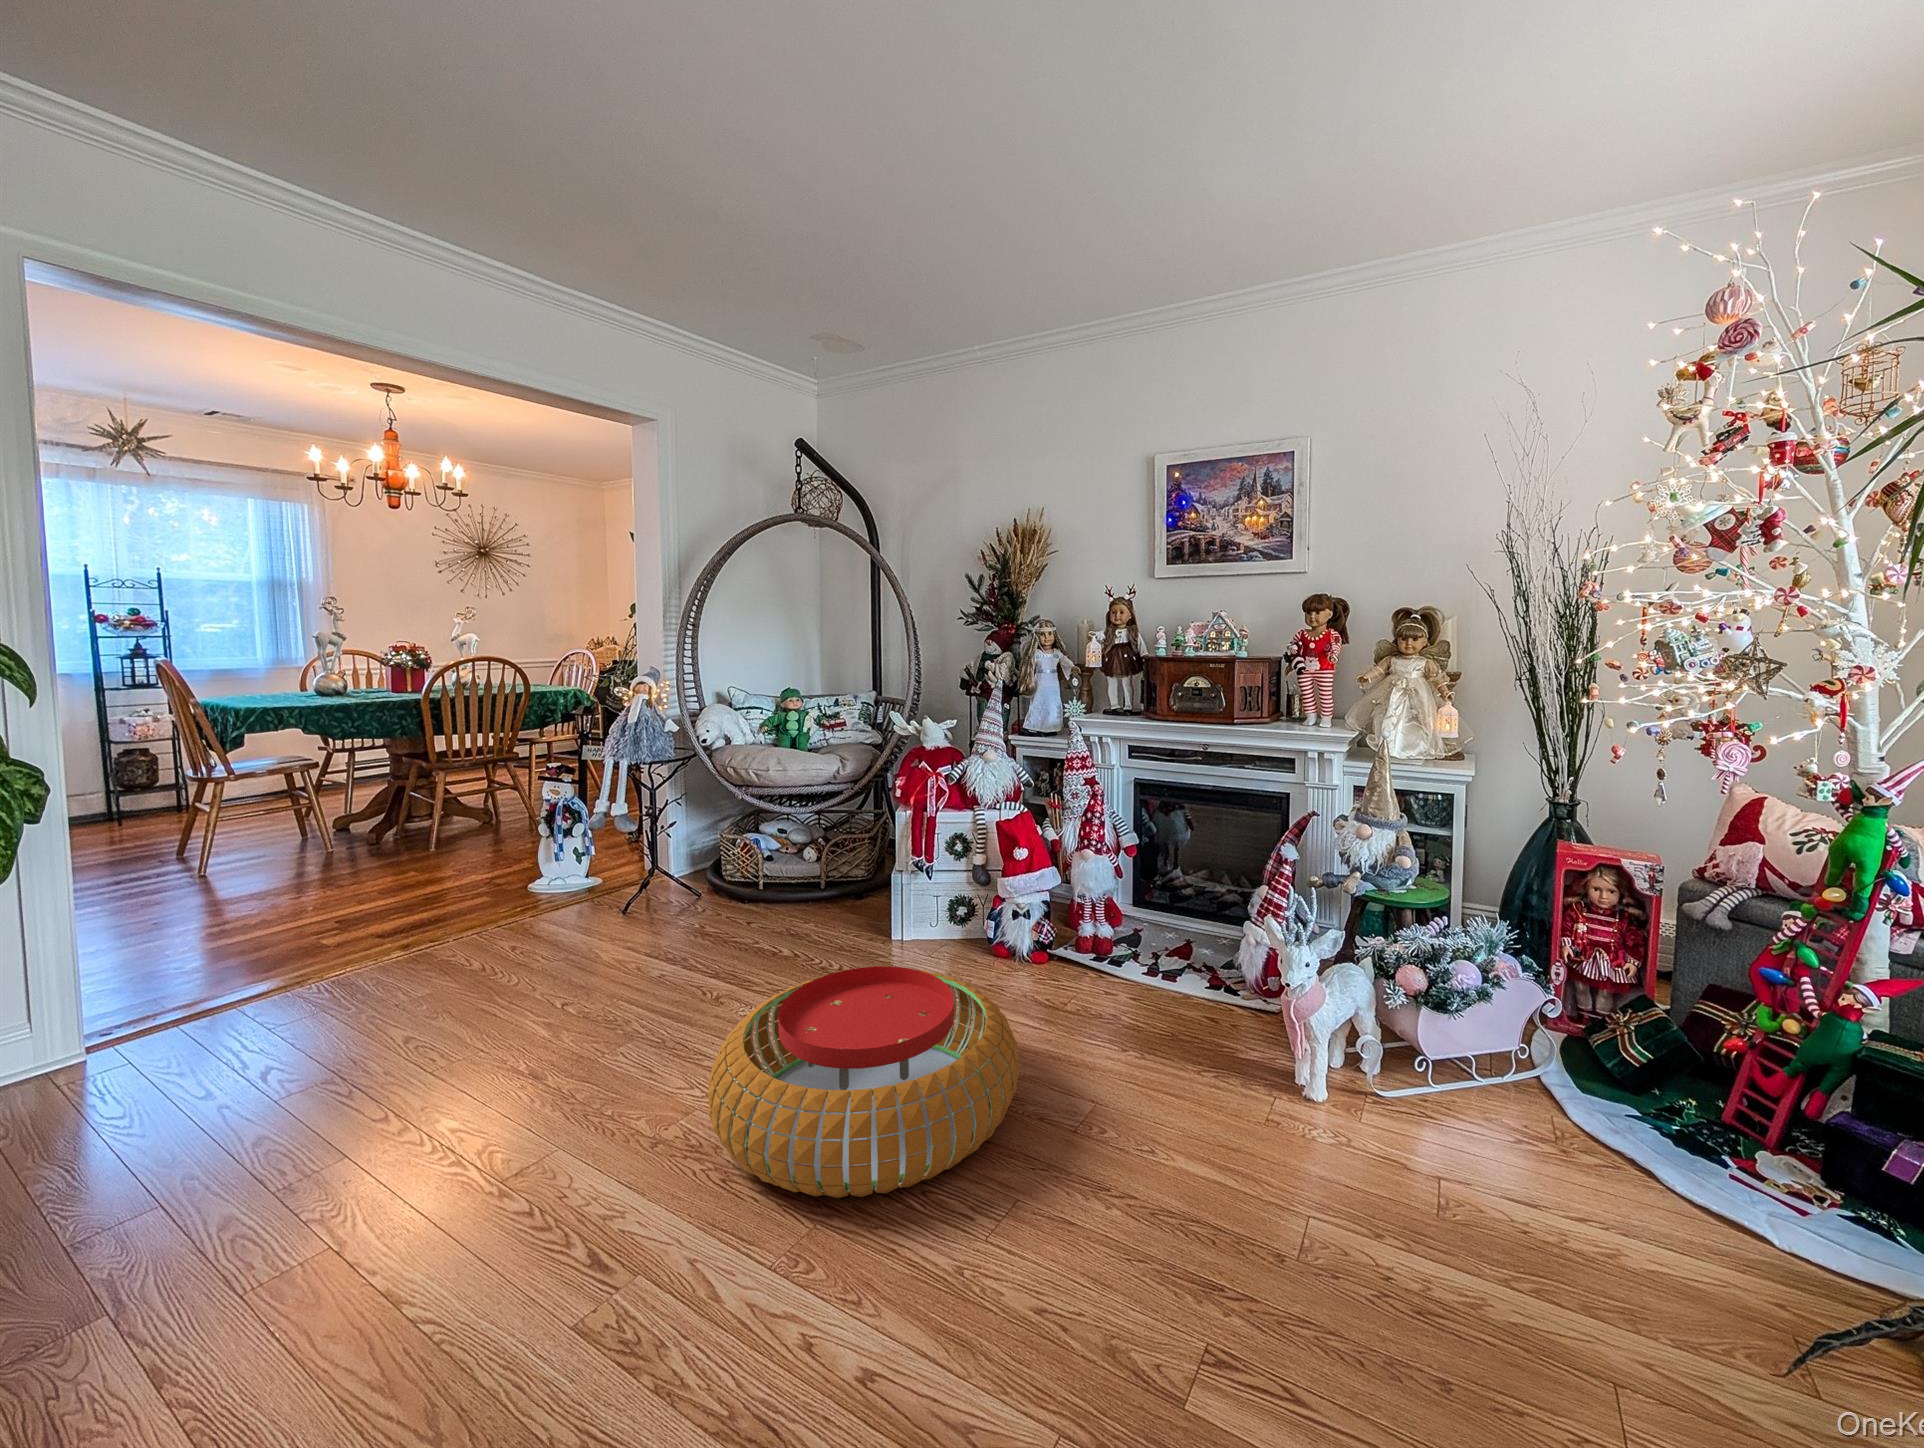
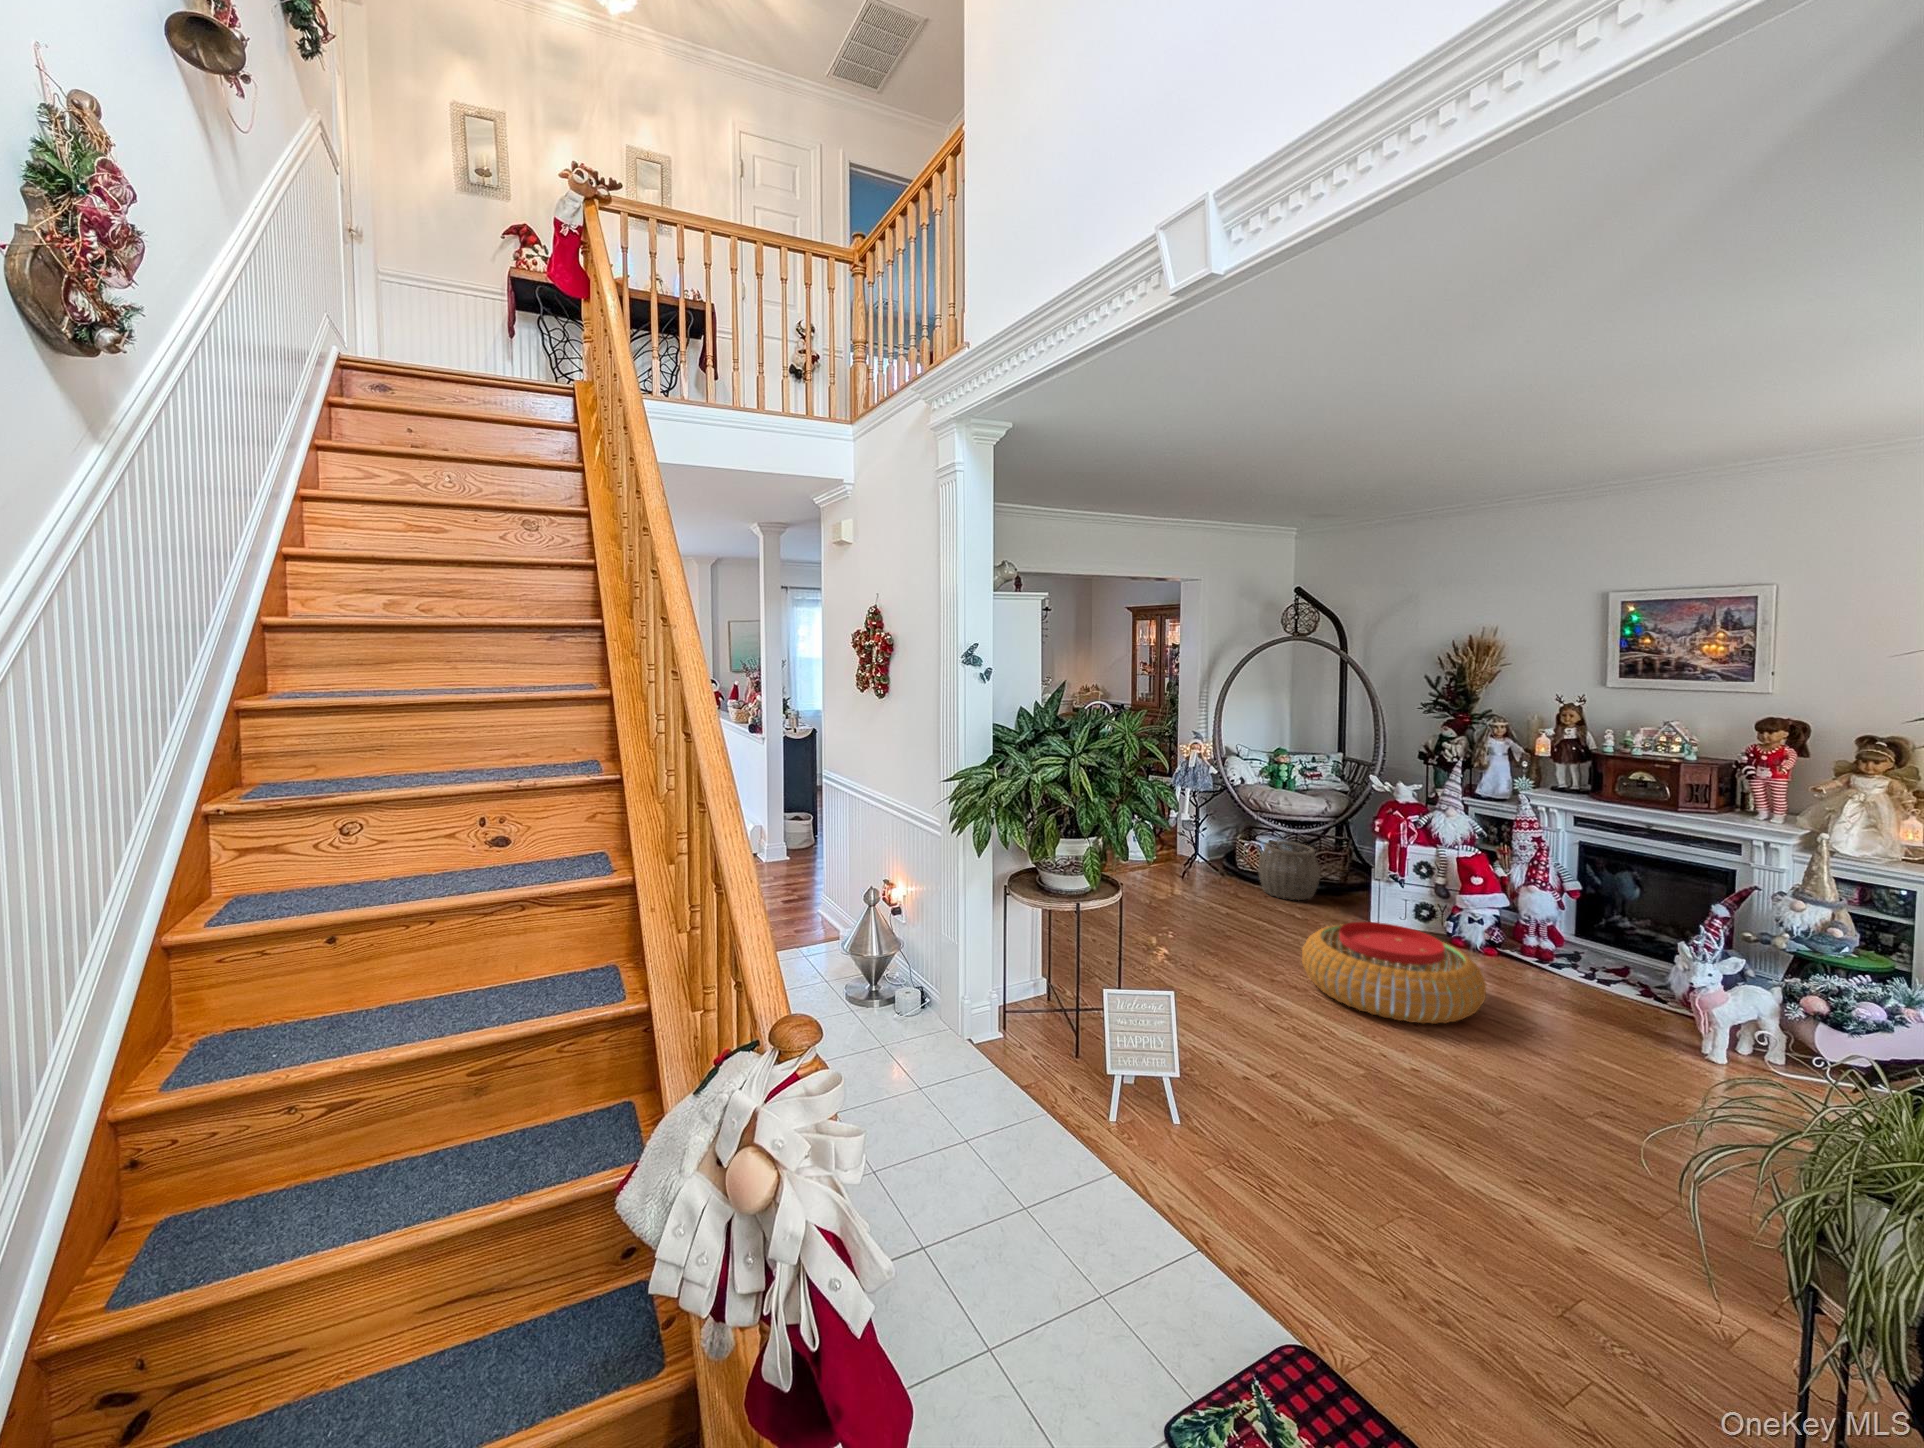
woven basket: none [743,827,834,921] -> present [1259,841,1320,900]

